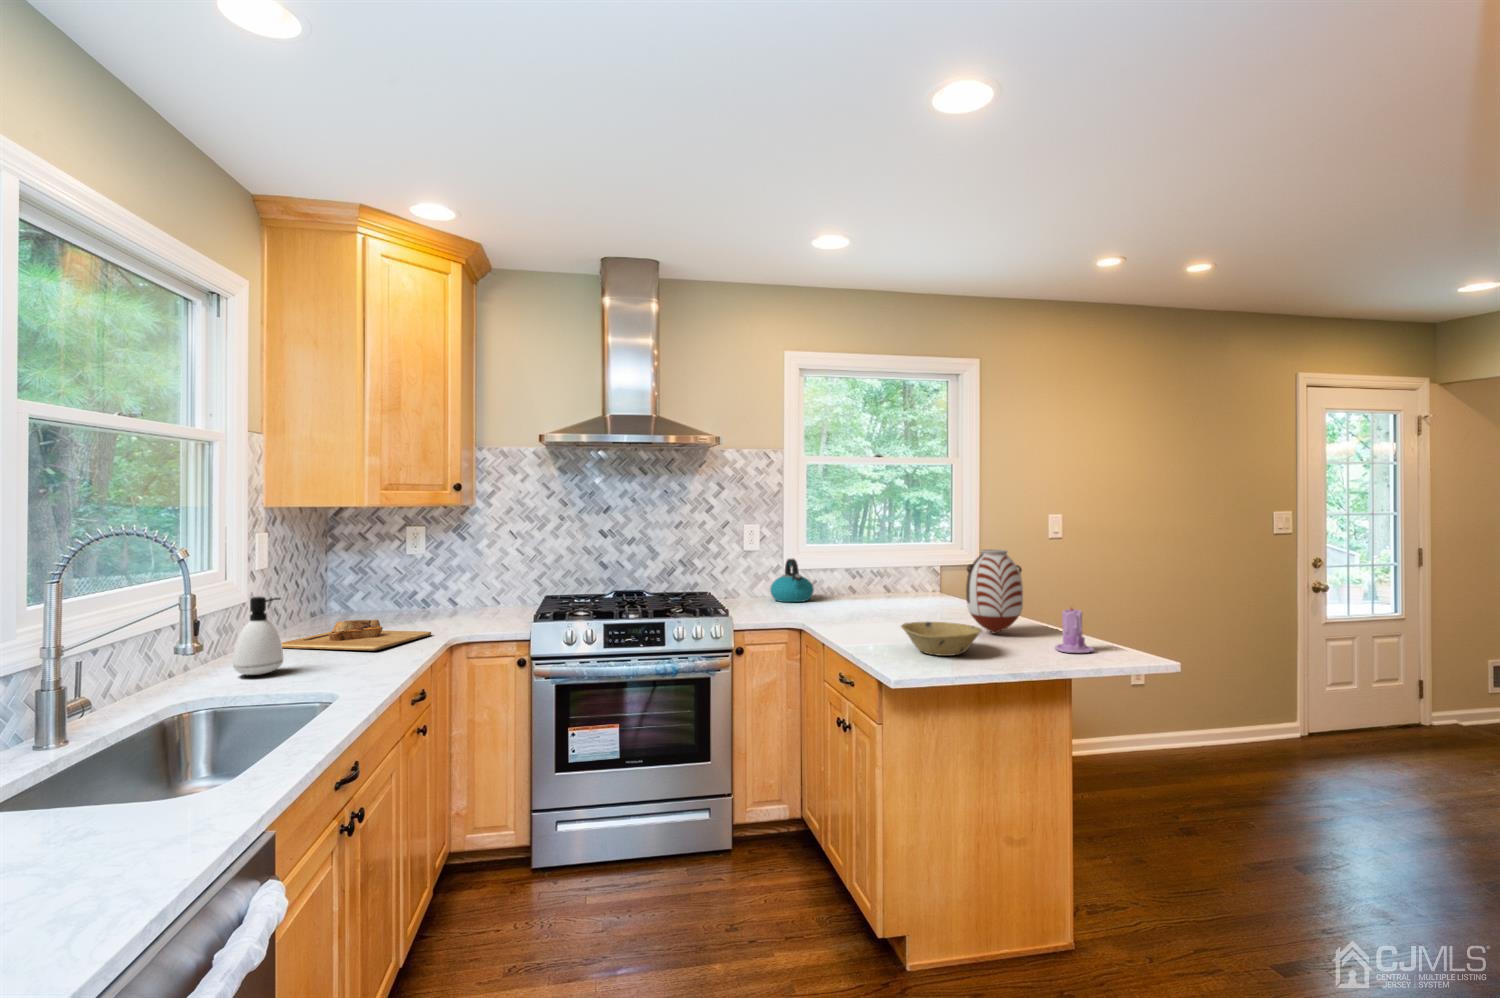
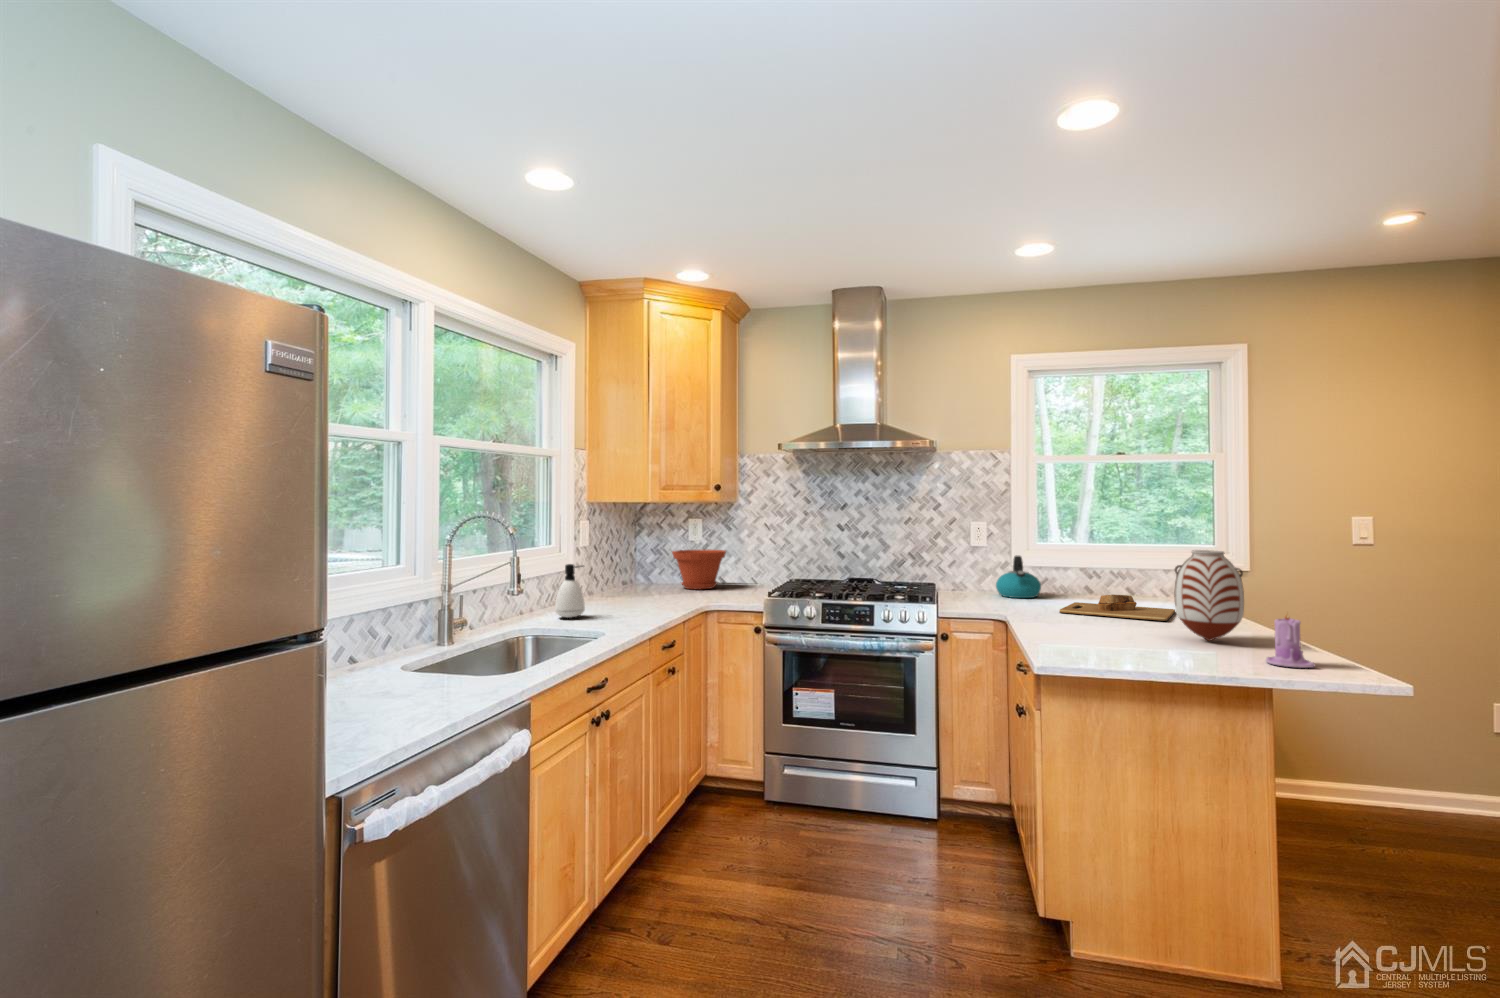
plant pot: none [386,565,462,617] -> present [672,550,726,589]
cutting board: present [281,620,431,650] -> present [1059,595,1175,621]
bowl: present [901,622,982,656] -> none [1076,620,1168,655]

